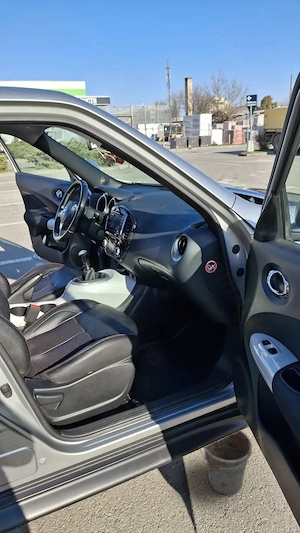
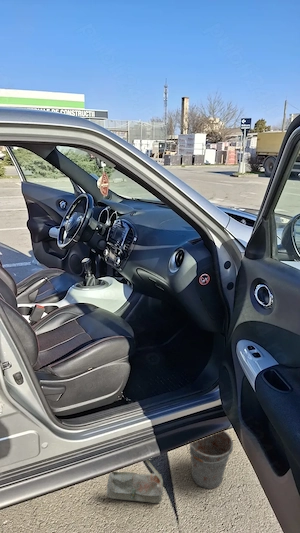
bag: none [115,453,177,514] -> present [107,457,163,503]

